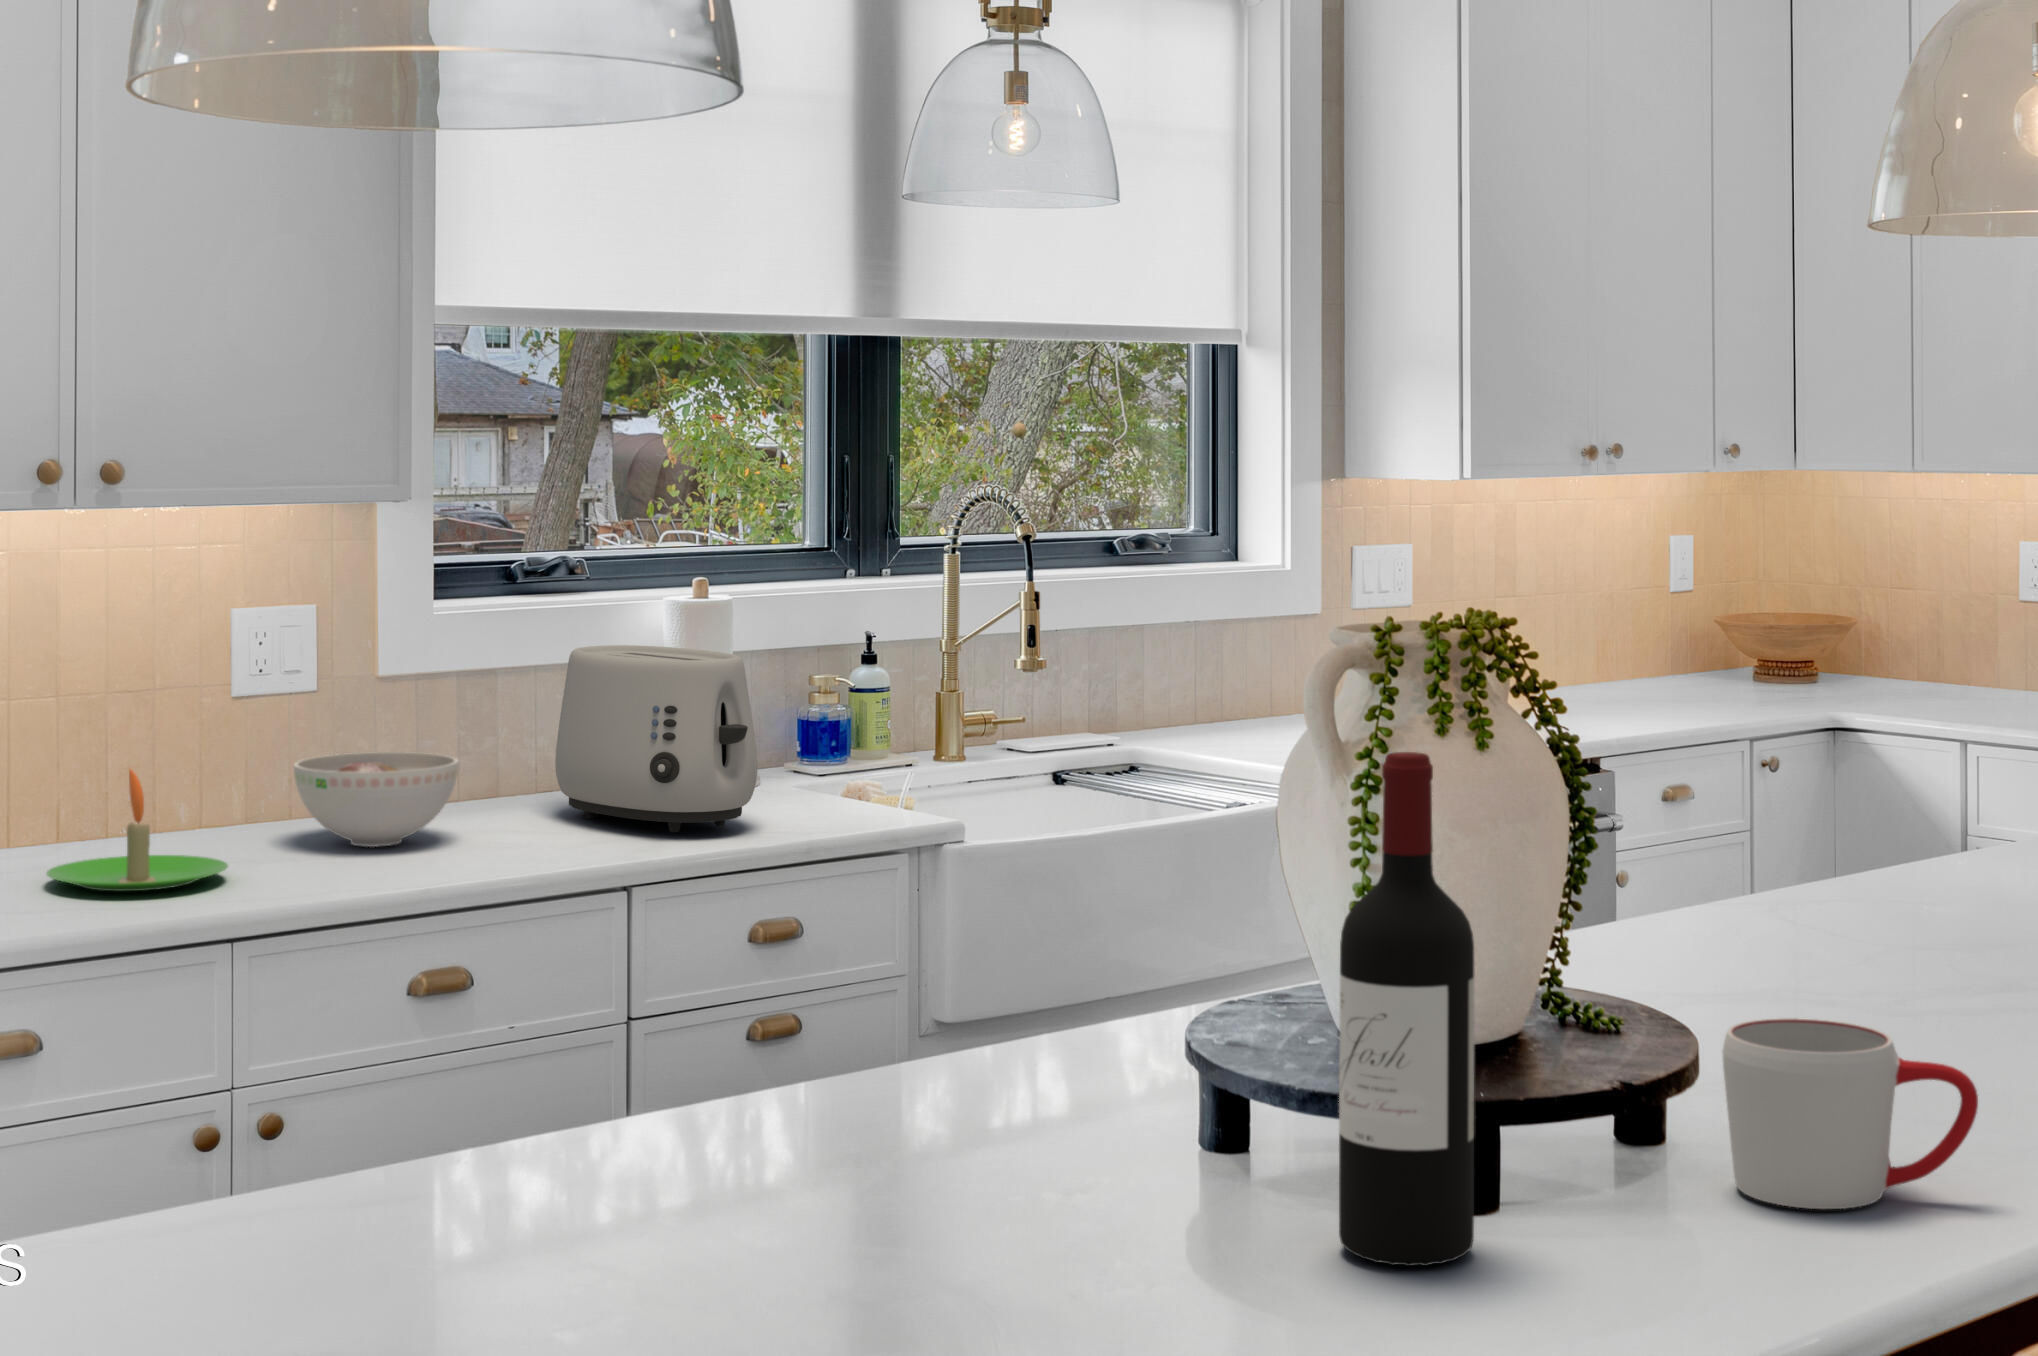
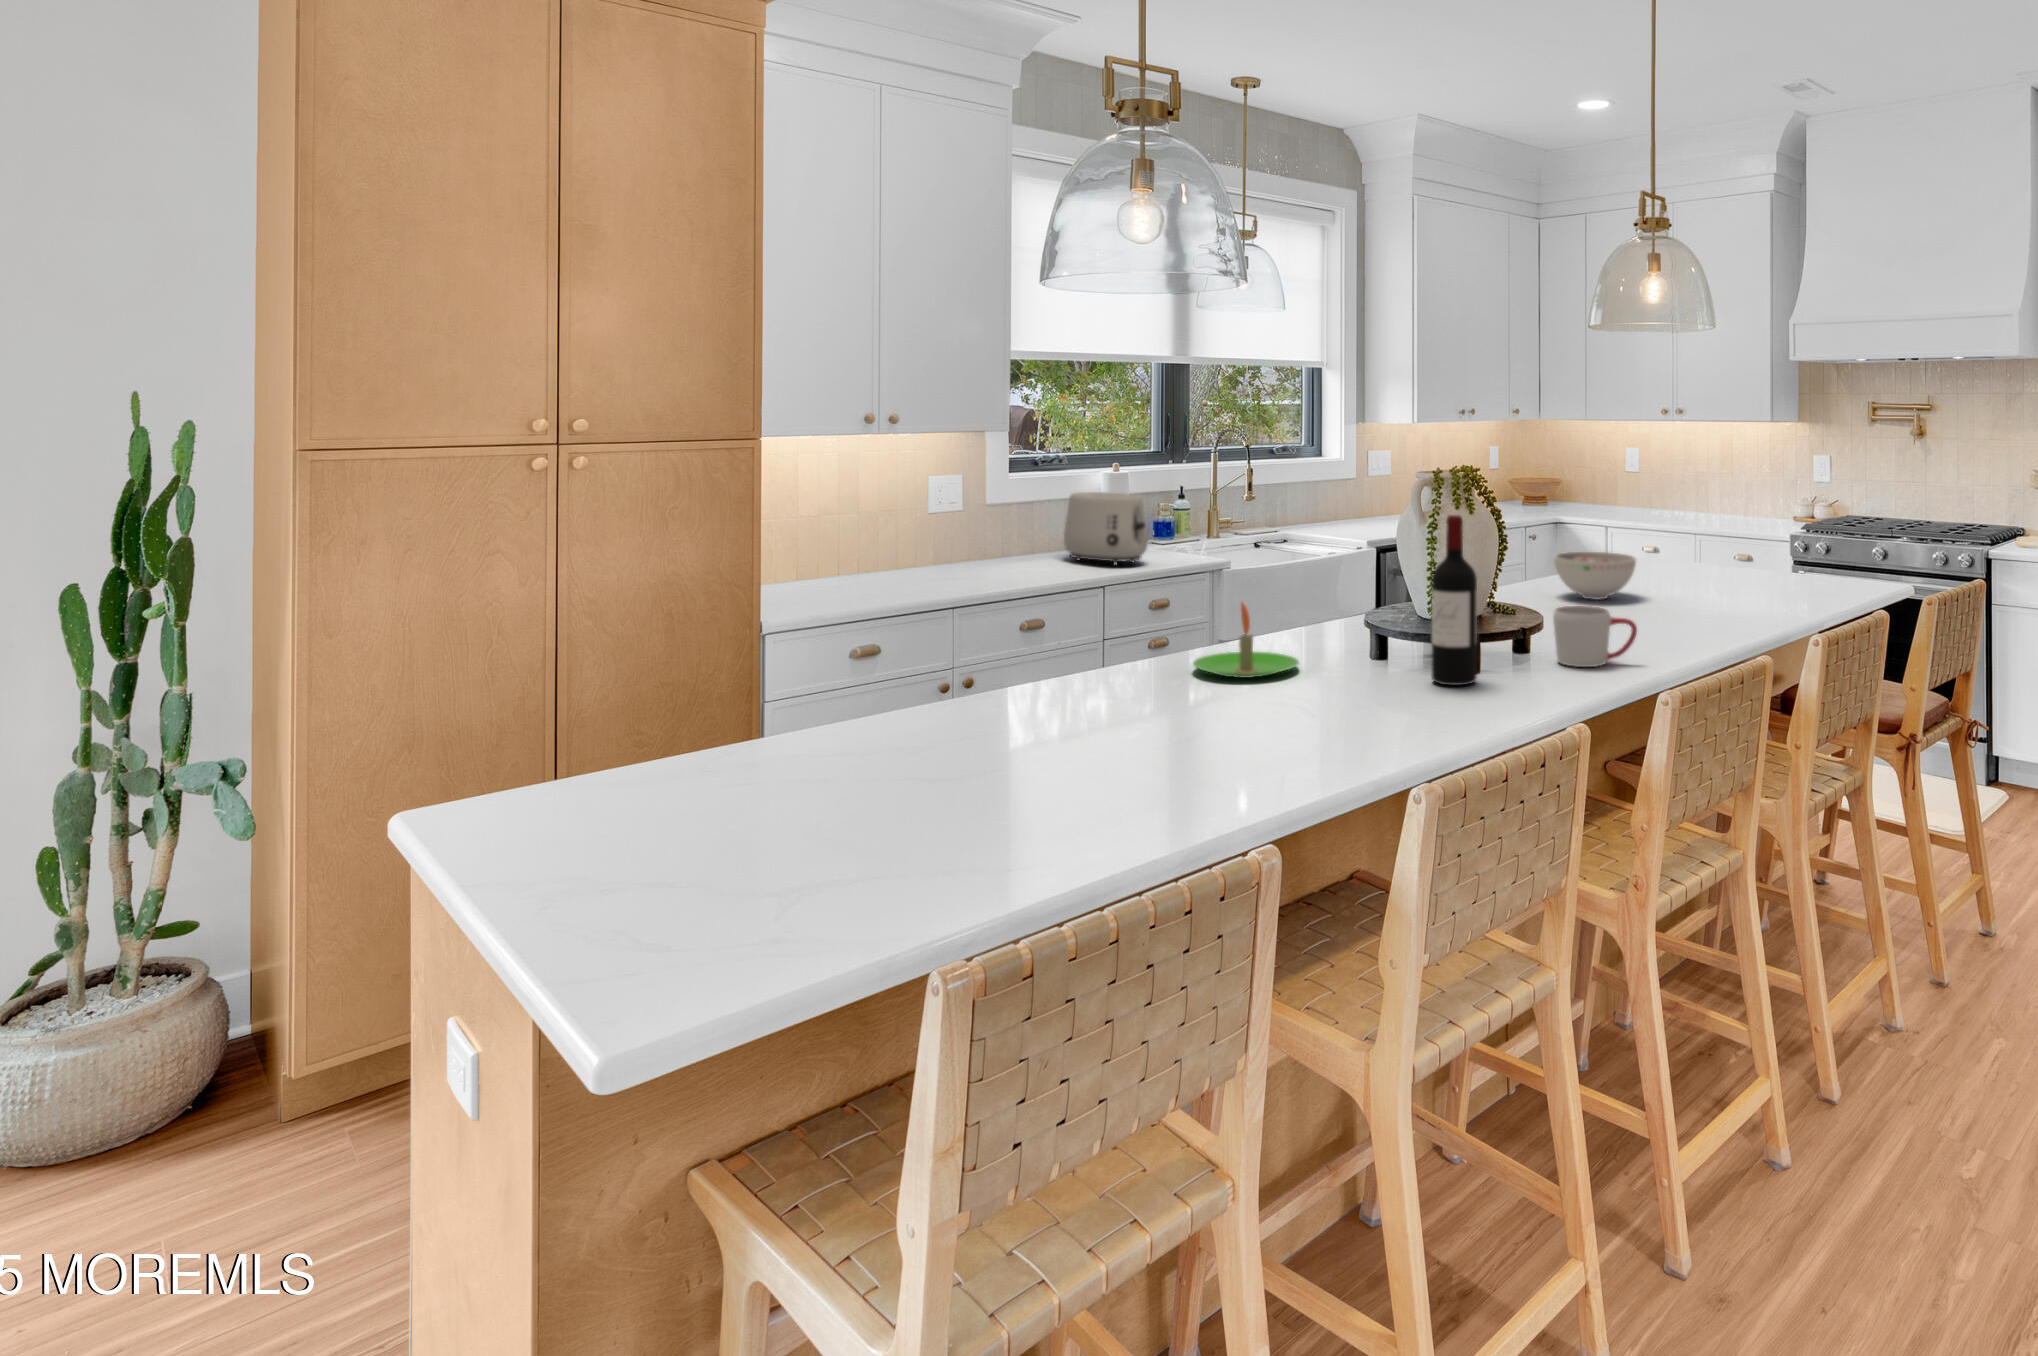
bowl: present [294,752,459,847] -> present [1554,552,1636,600]
candle: present [46,769,228,891] -> present [1193,603,1299,678]

